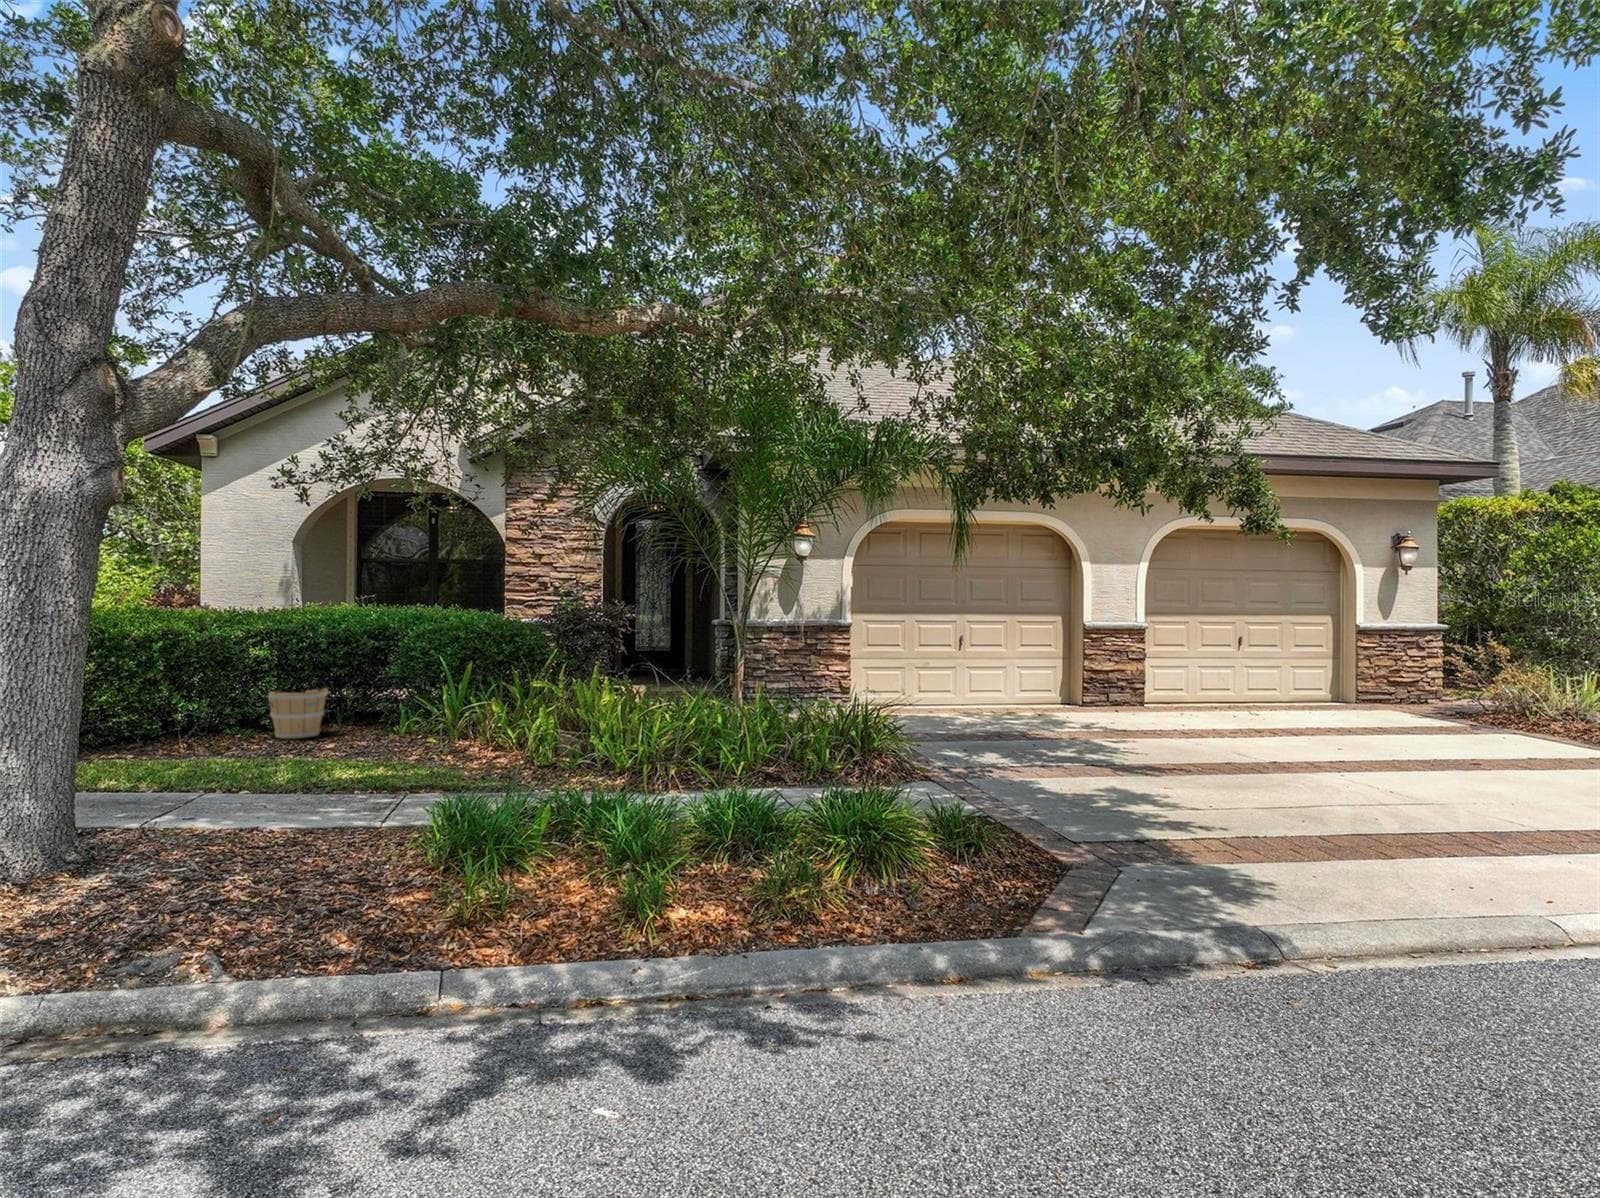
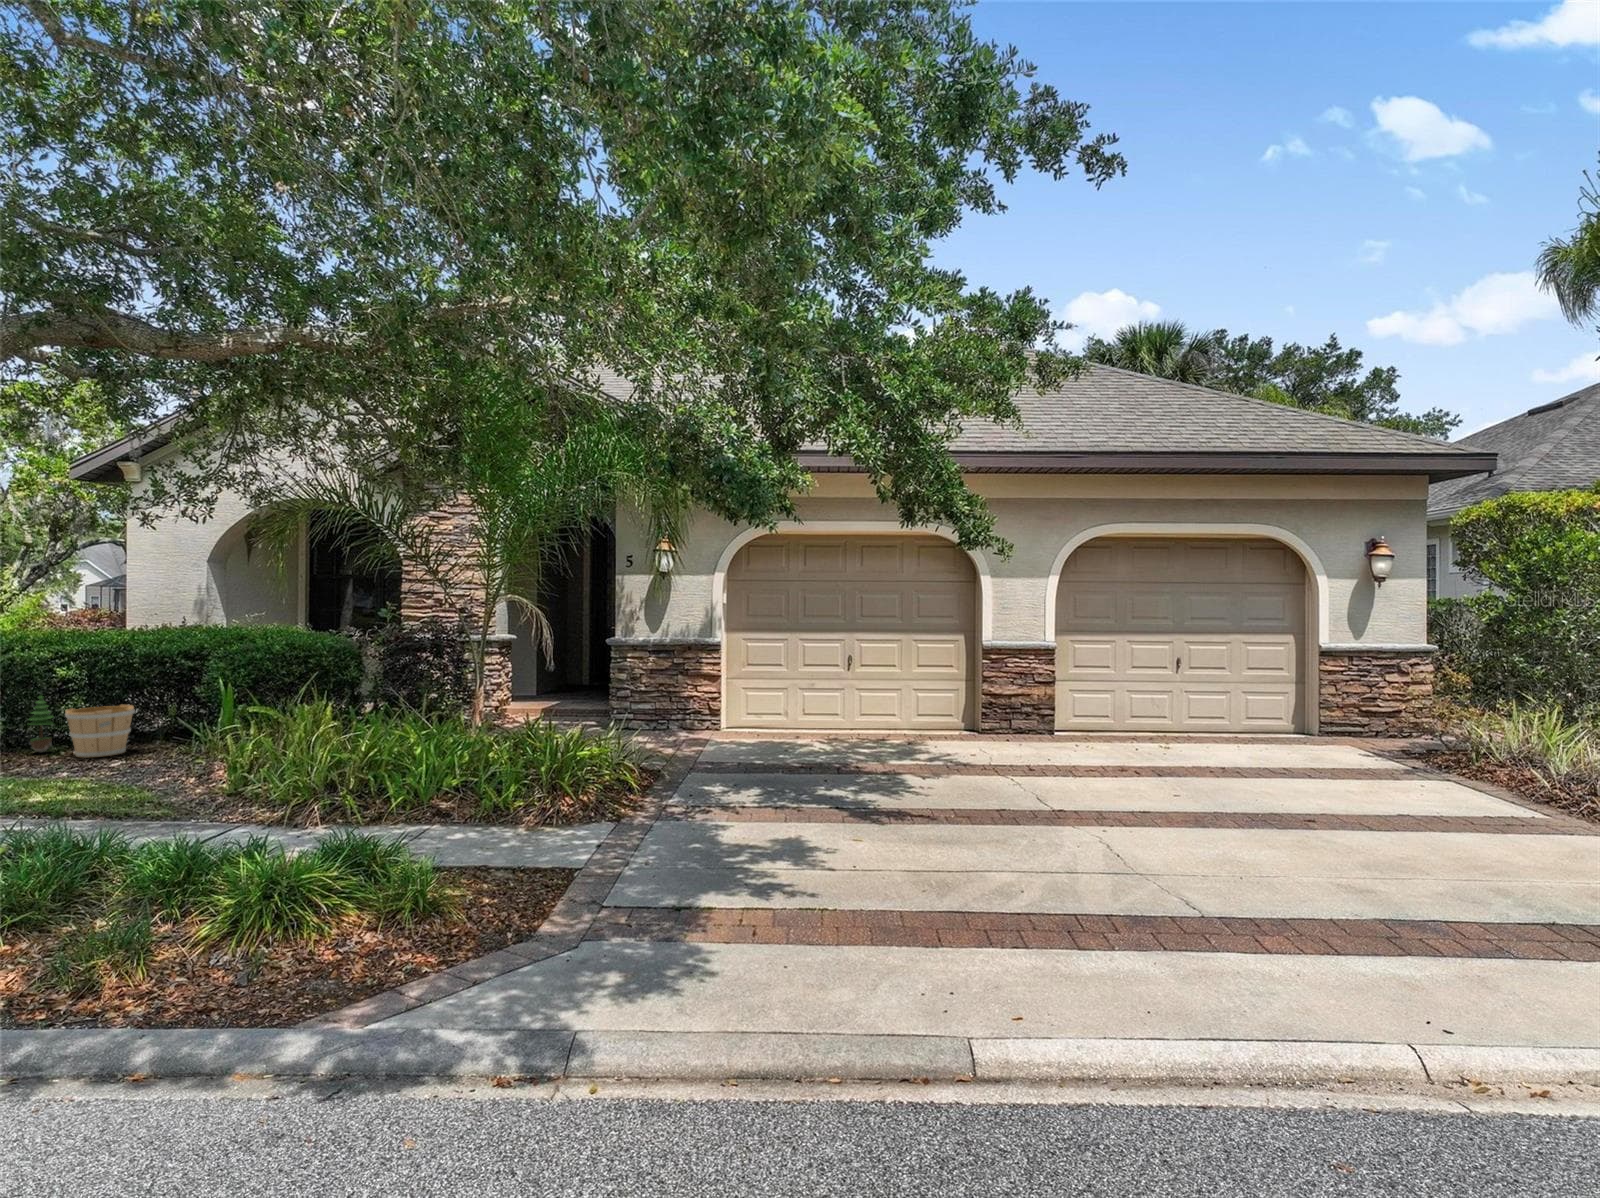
potted tree: none [219,674,245,736] -> present [29,696,53,753]

